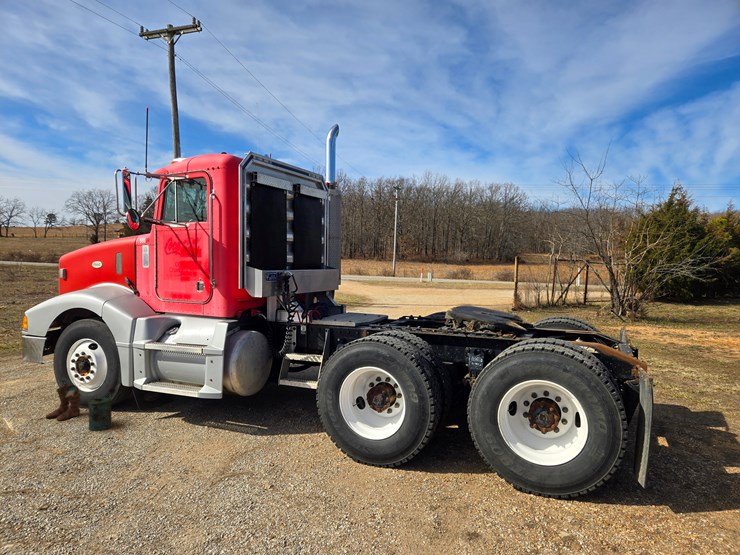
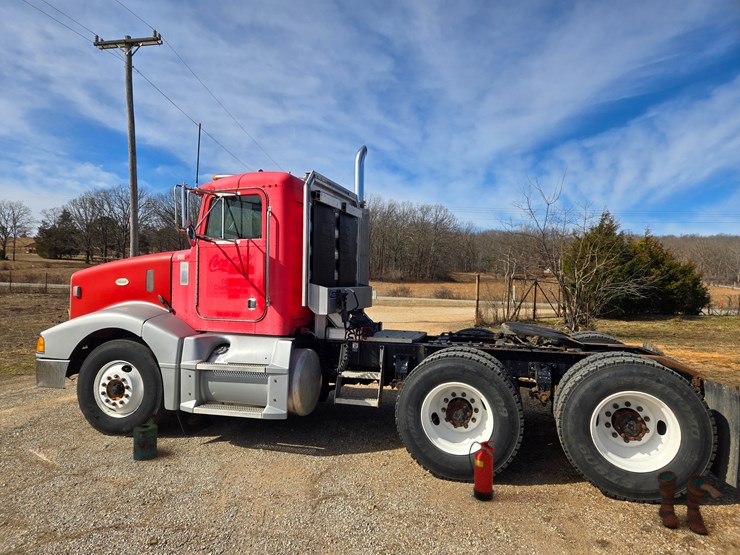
boots: present [46,384,81,421] -> present [657,471,722,535]
fire extinguisher: none [377,426,397,485] -> present [469,440,495,501]

